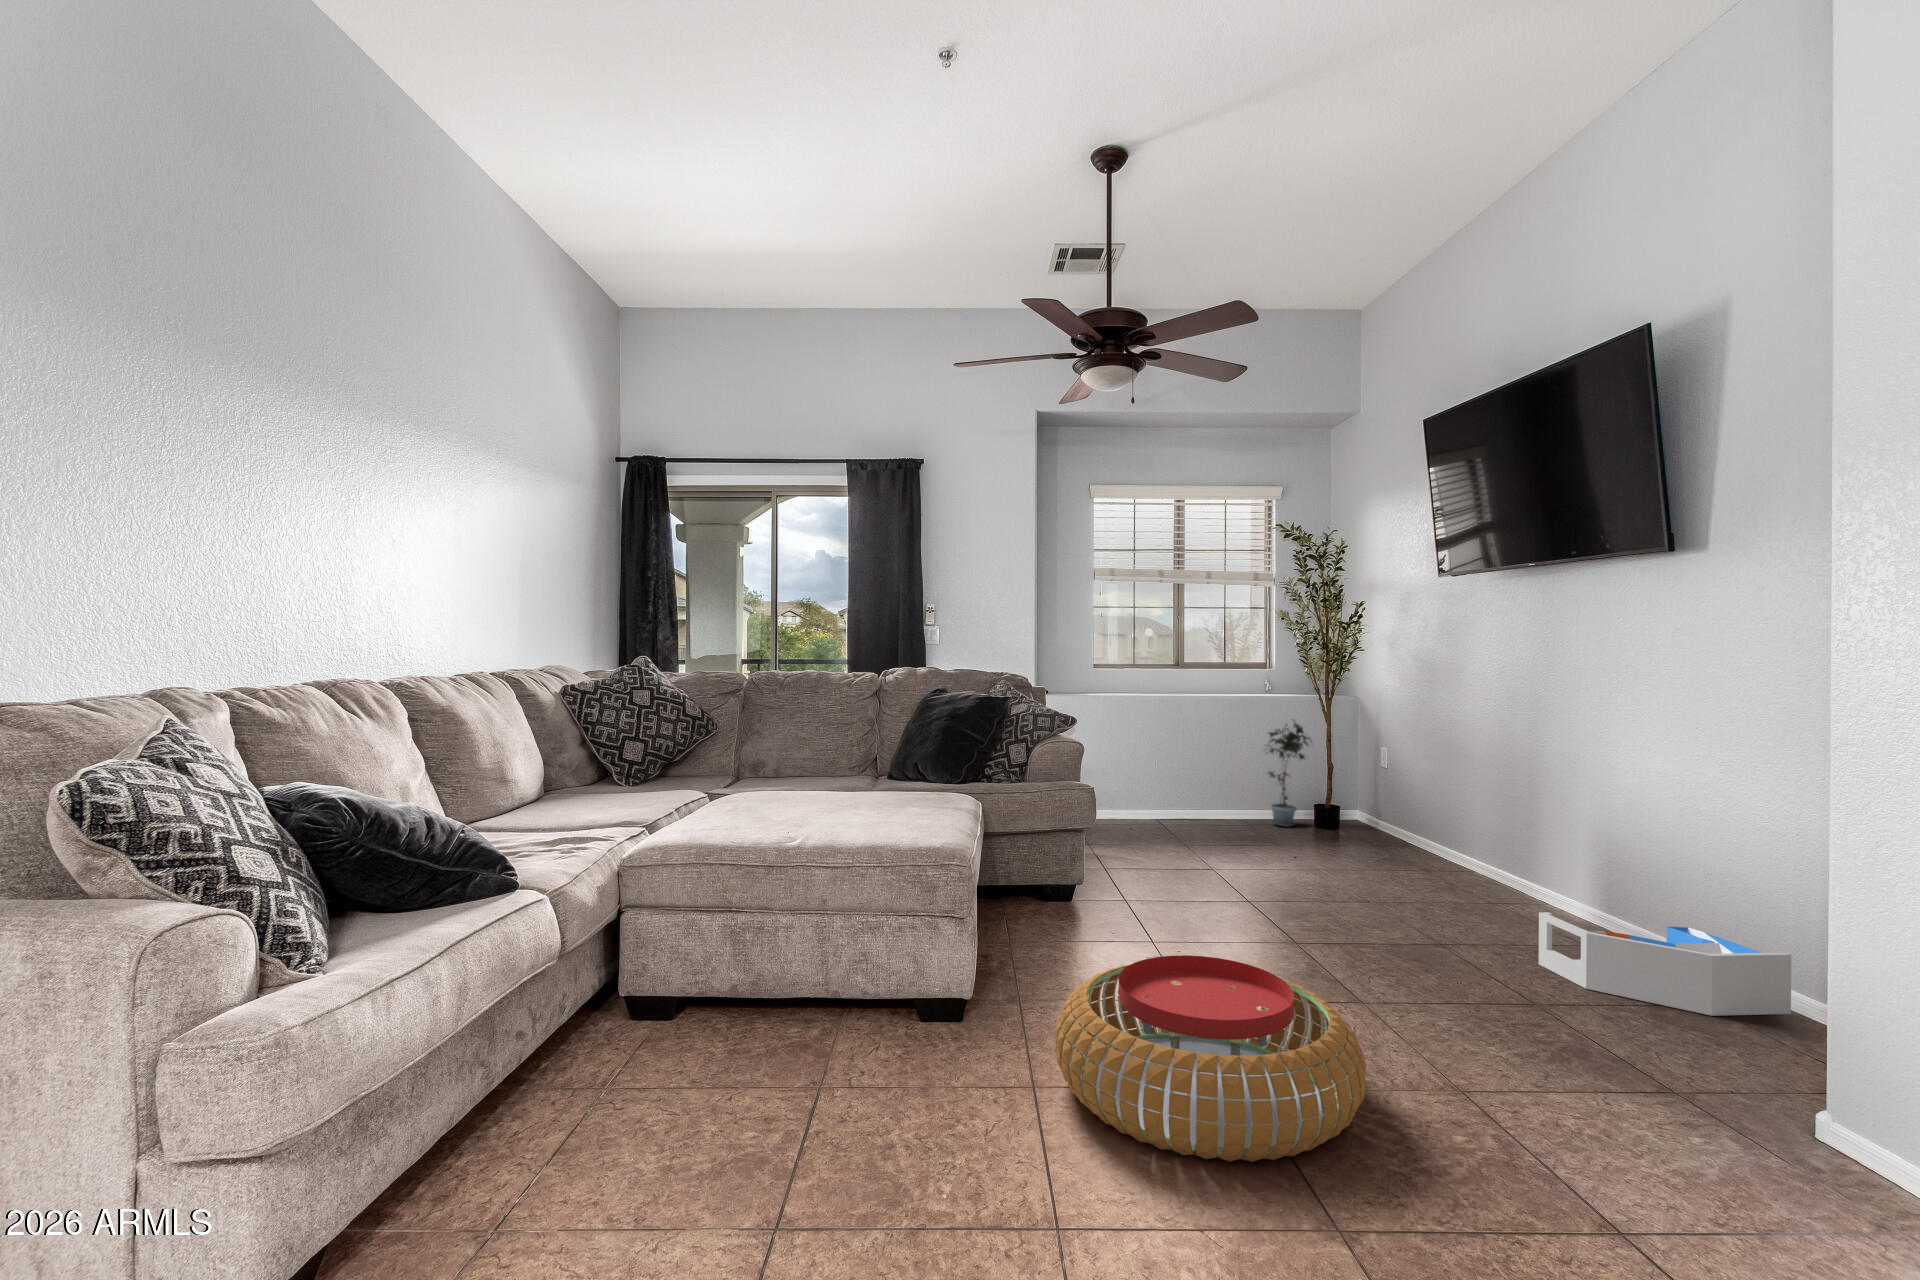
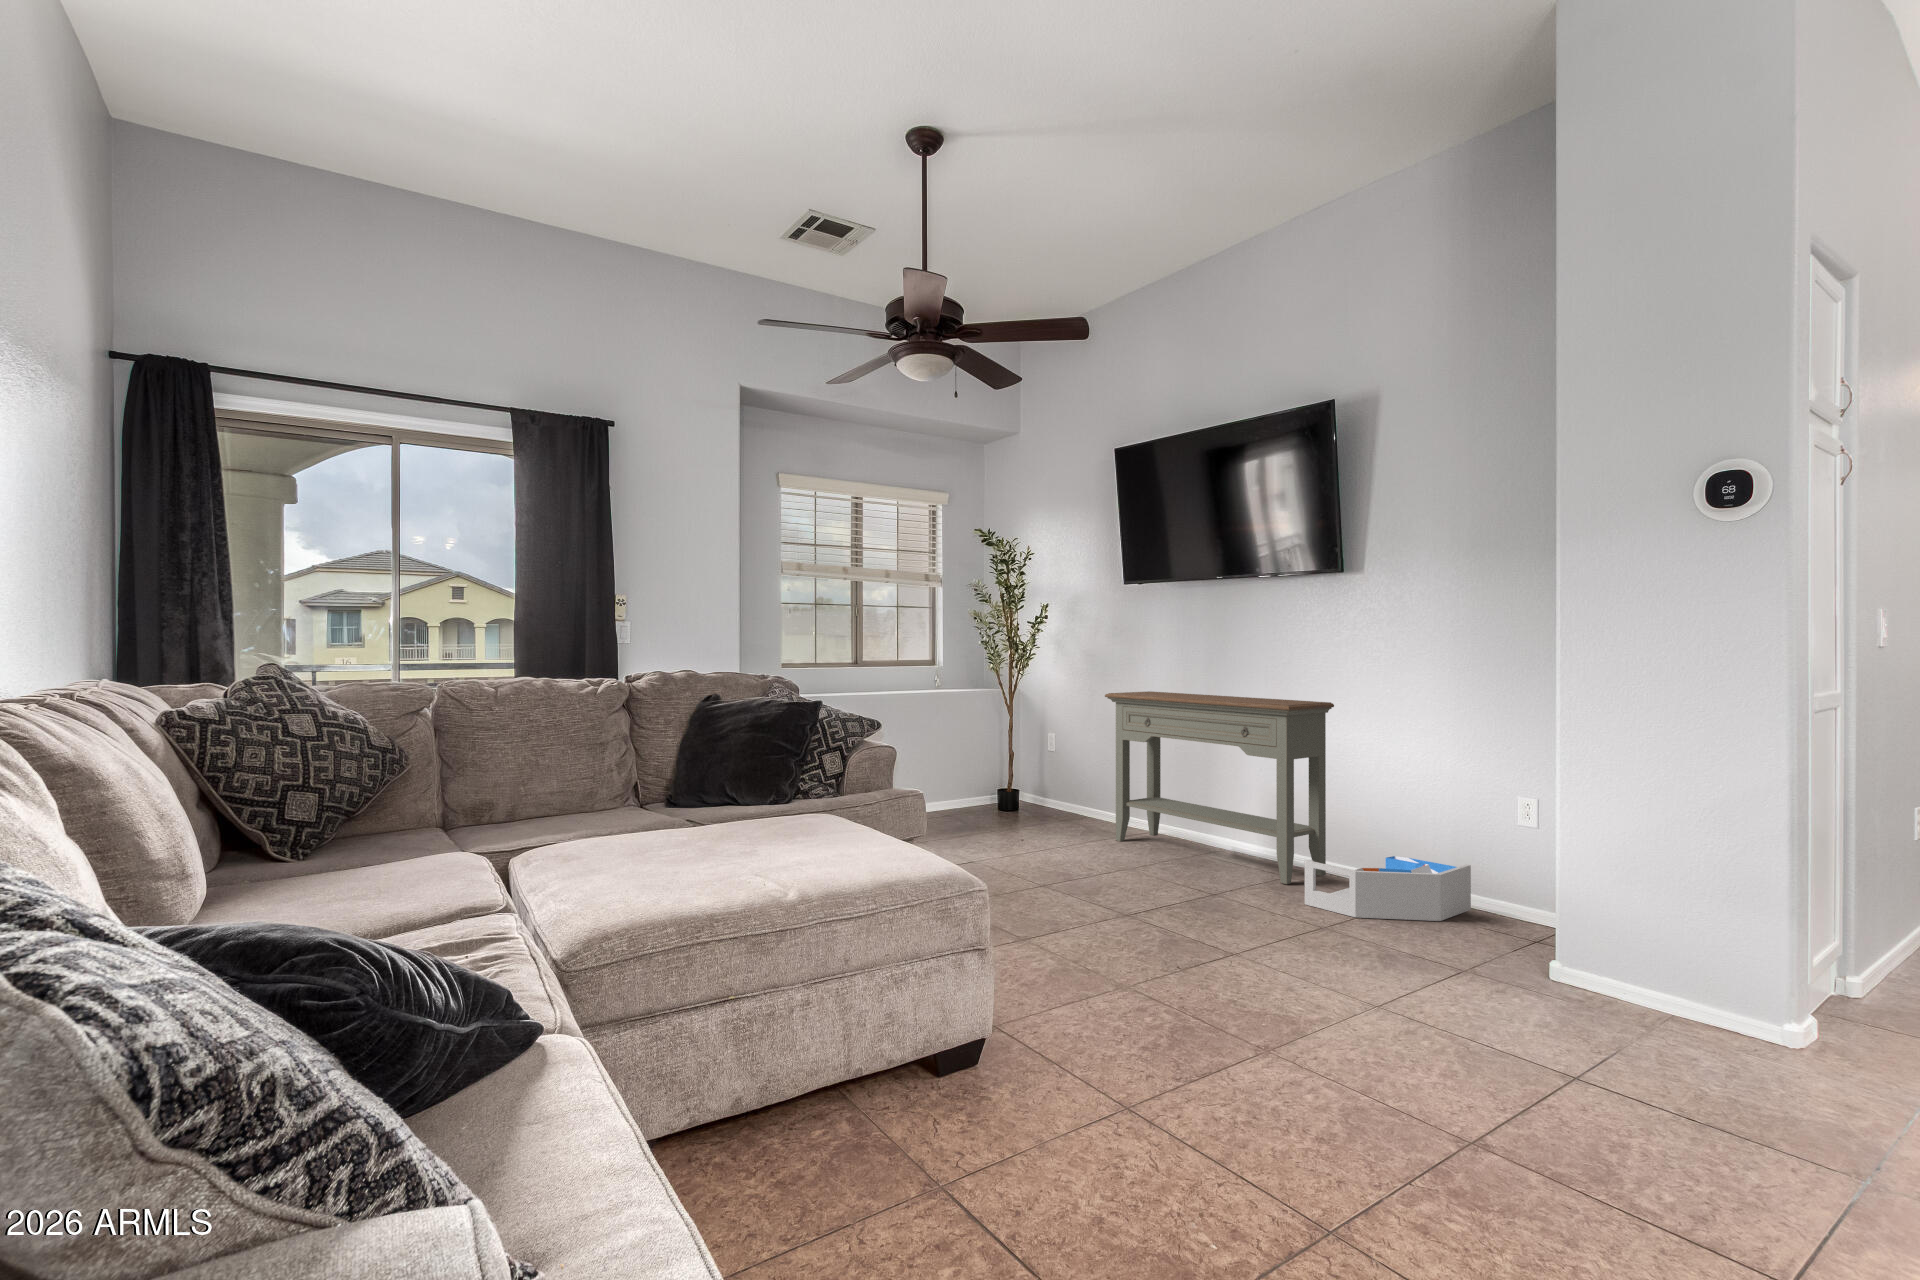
console table: none [1391,704,1638,942] -> present [1105,691,1334,884]
potted plant: present [1267,723,1312,827] -> none [958,712,1010,815]
pouf: present [1055,955,1366,1162] -> none [1109,949,1430,1157]

